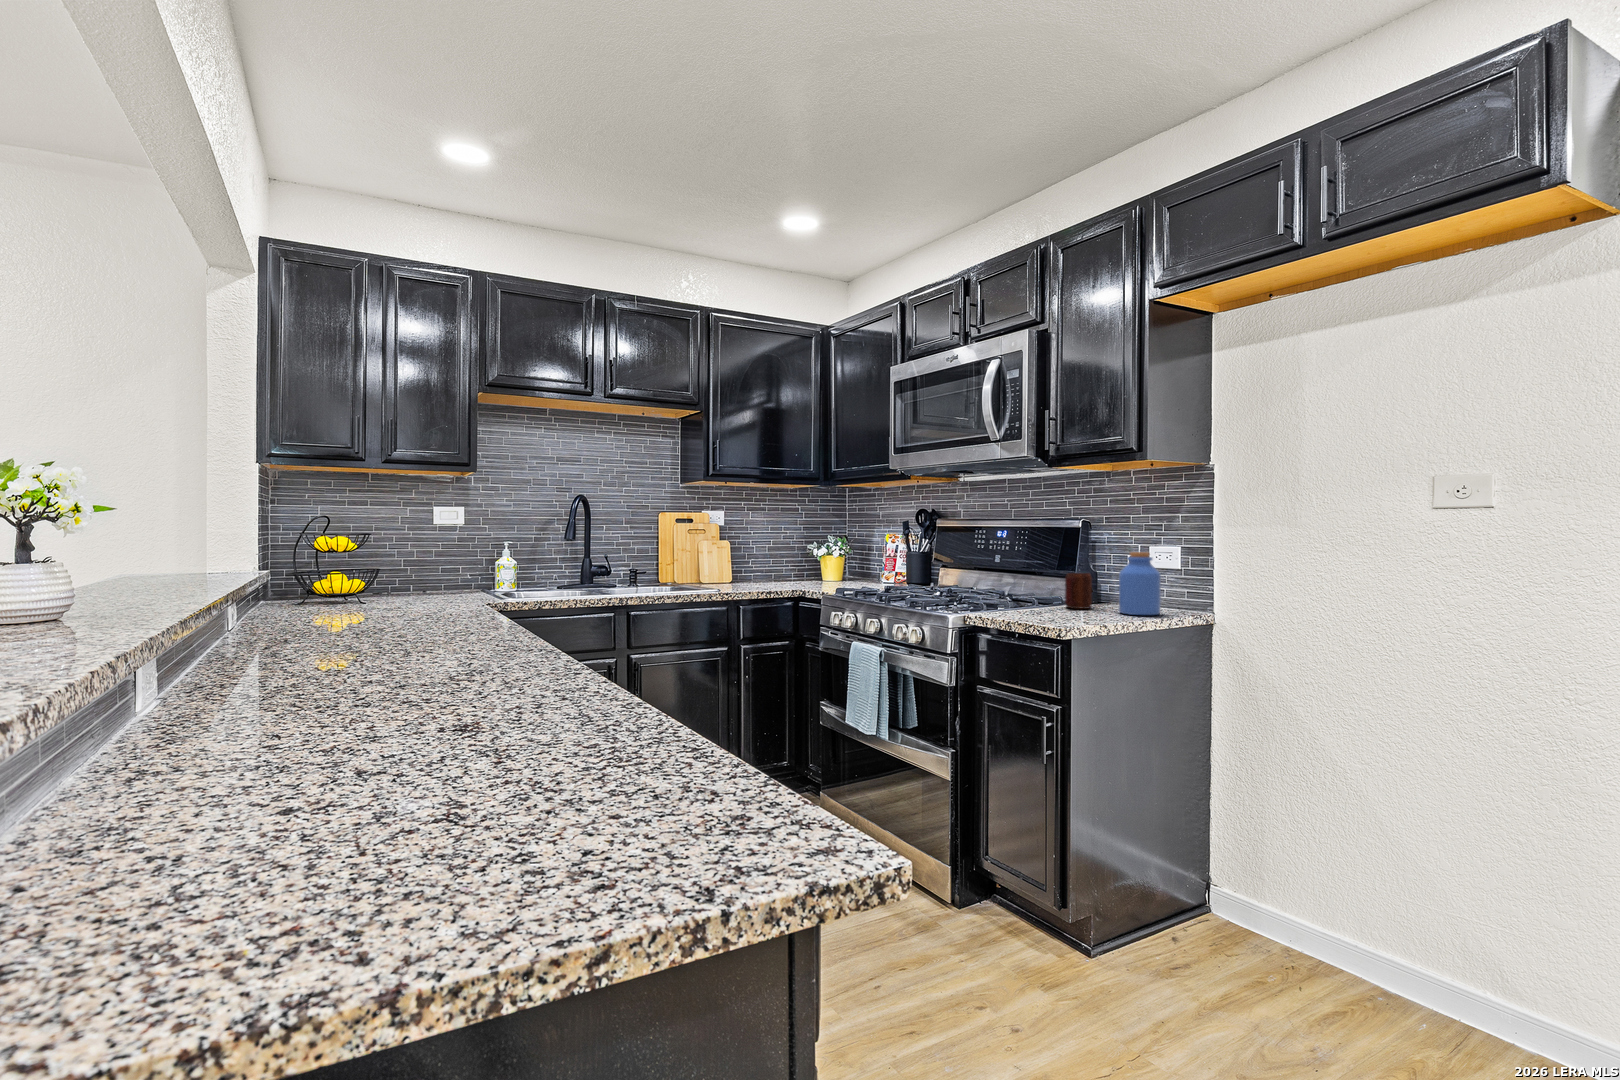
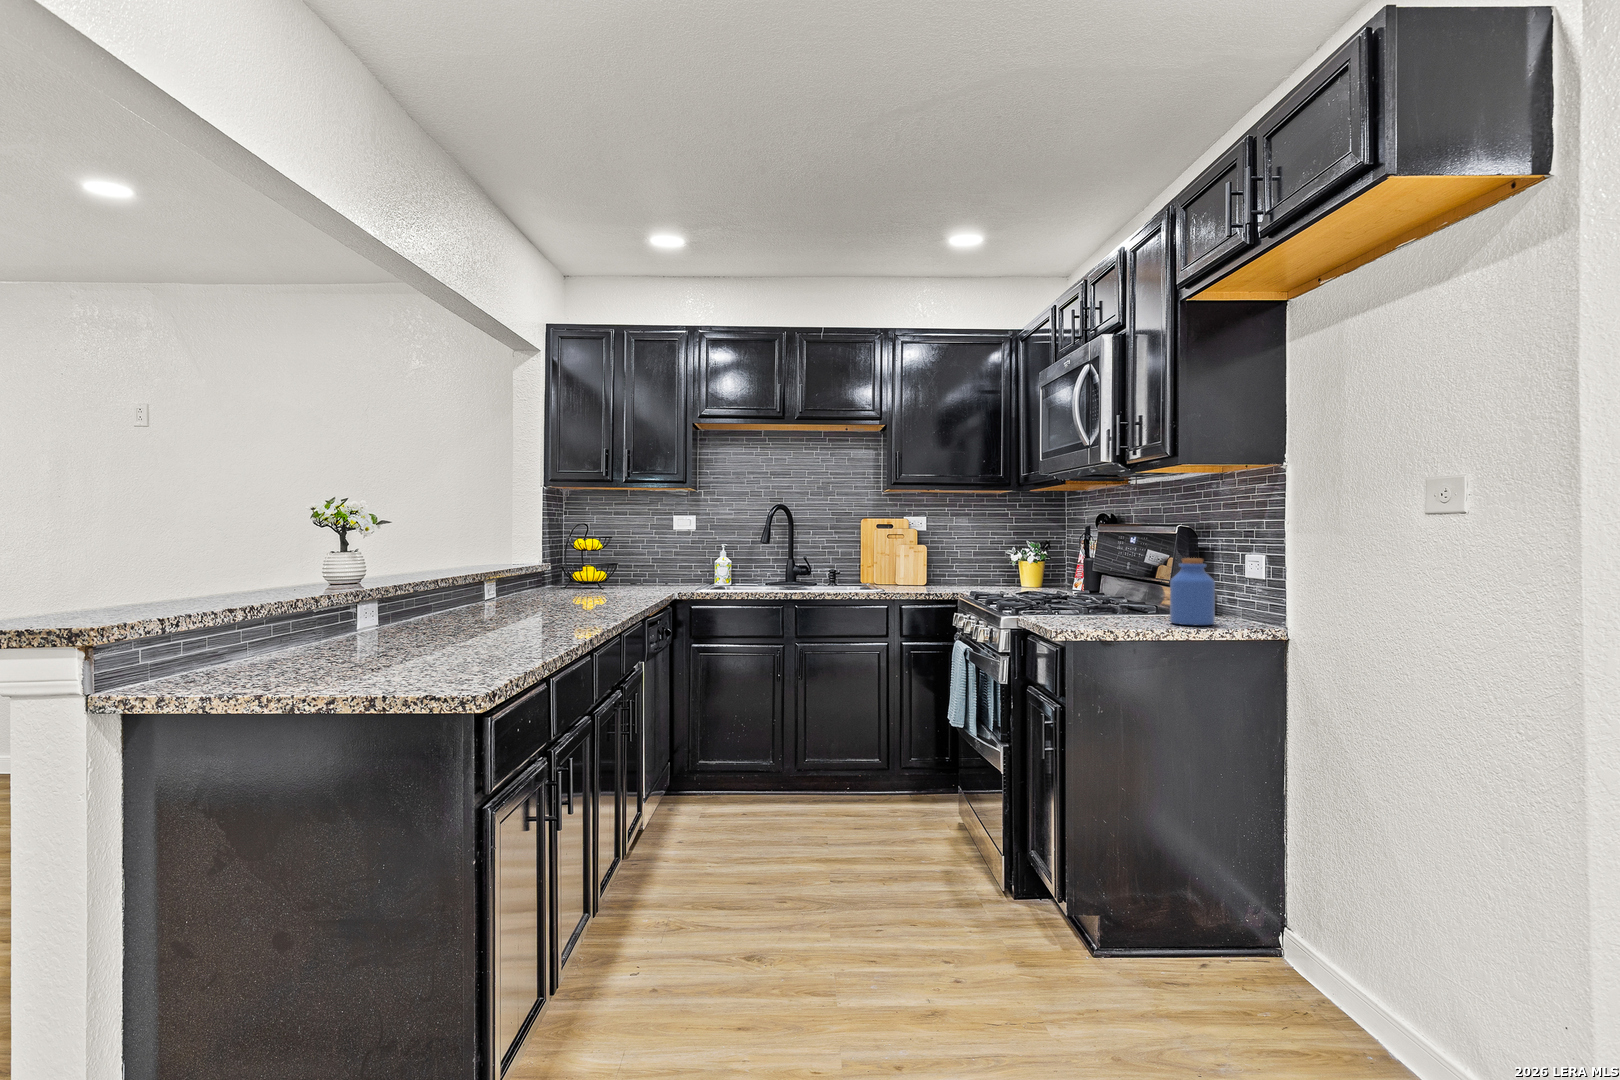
mug: present [1065,573,1092,609] -> none [1127,580,1164,617]

